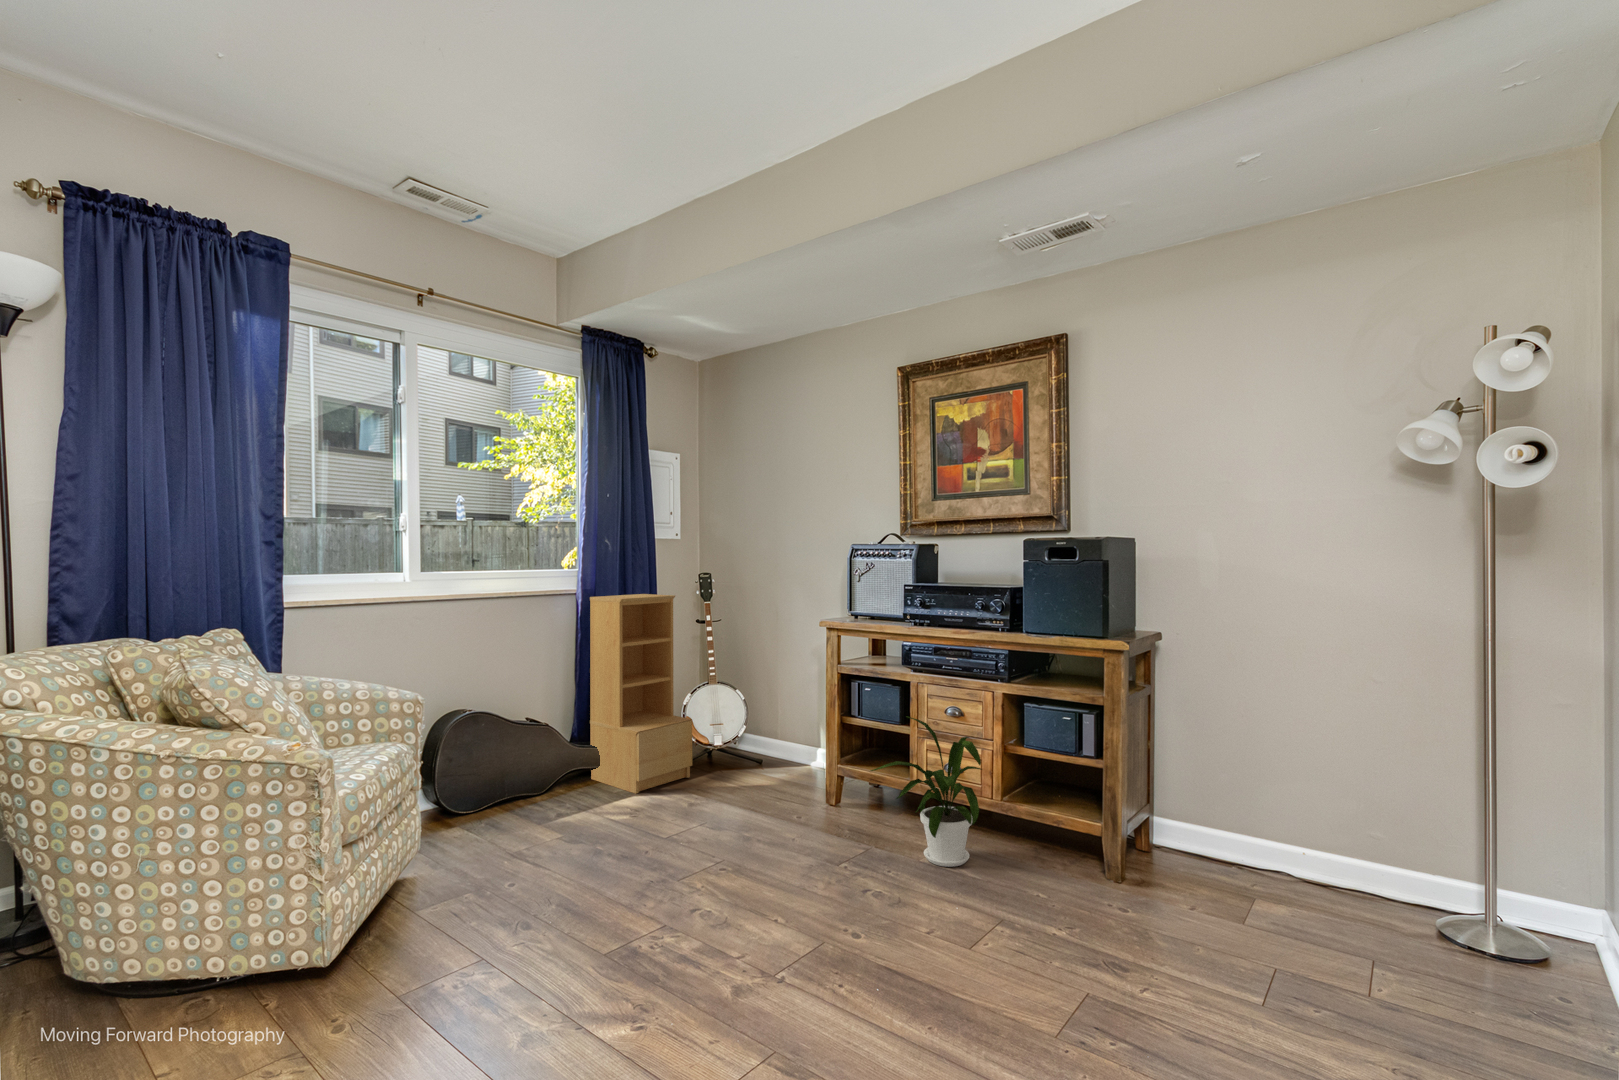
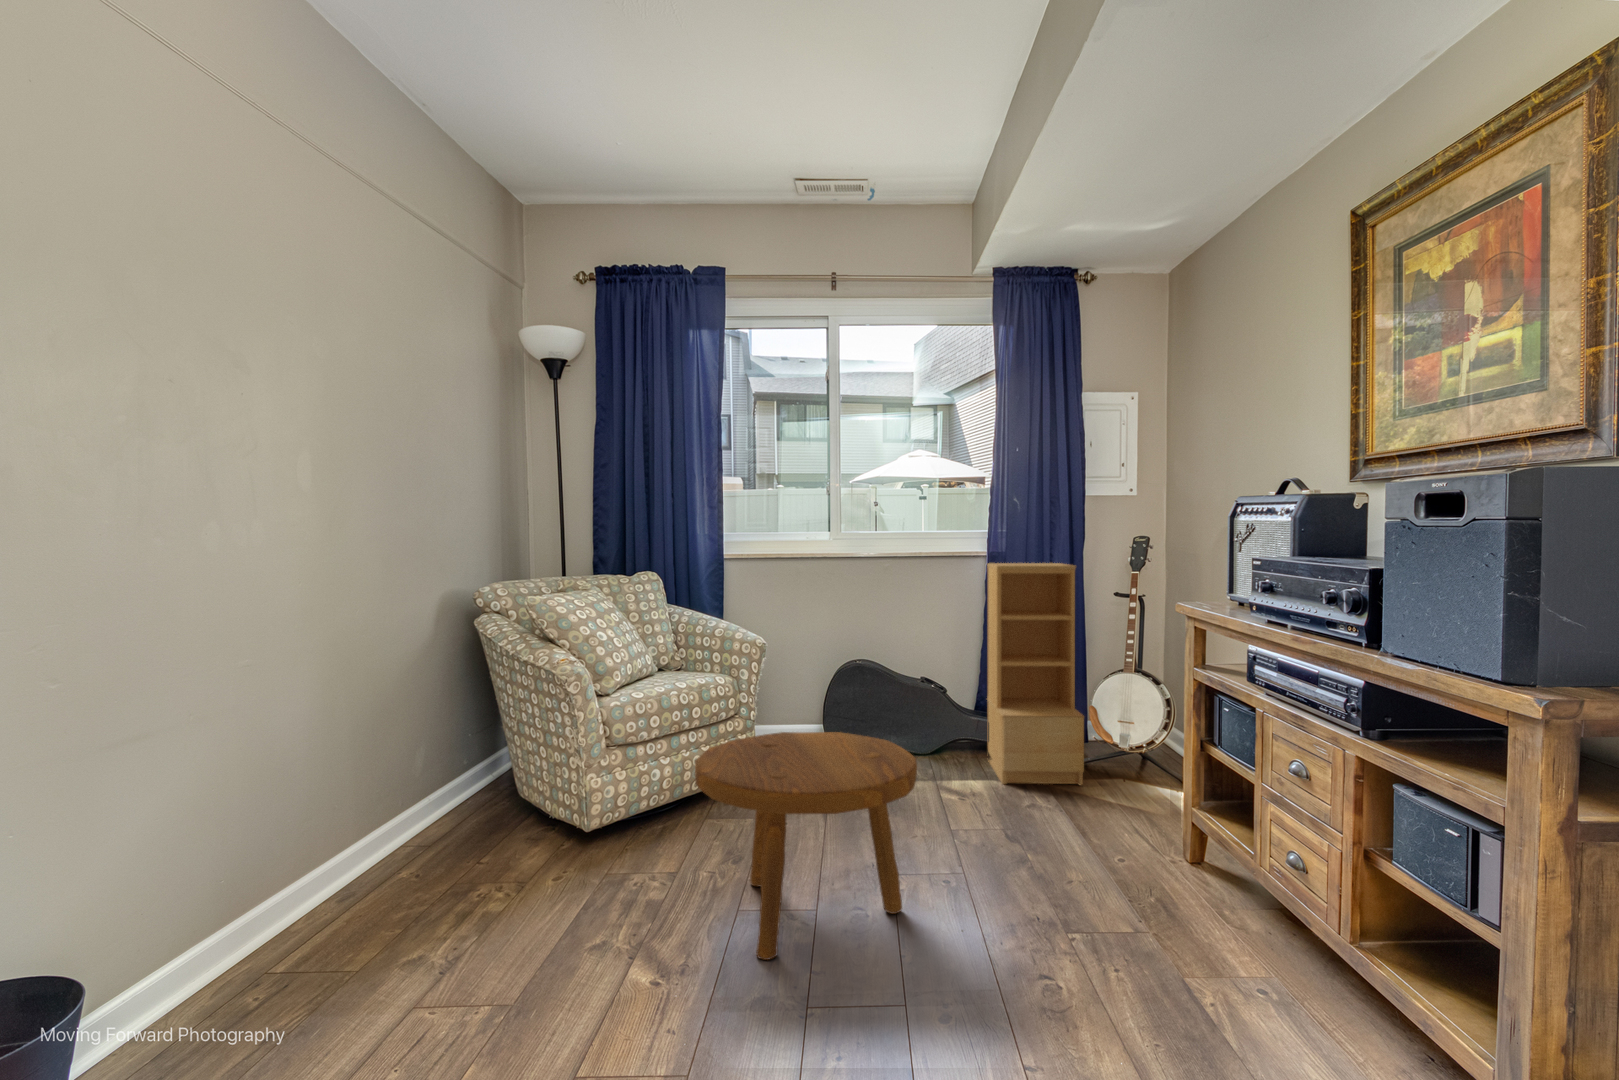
house plant: present [871,716,982,867] -> none [1114,751,1313,999]
footstool: none [577,762,791,990] -> present [695,732,917,960]

